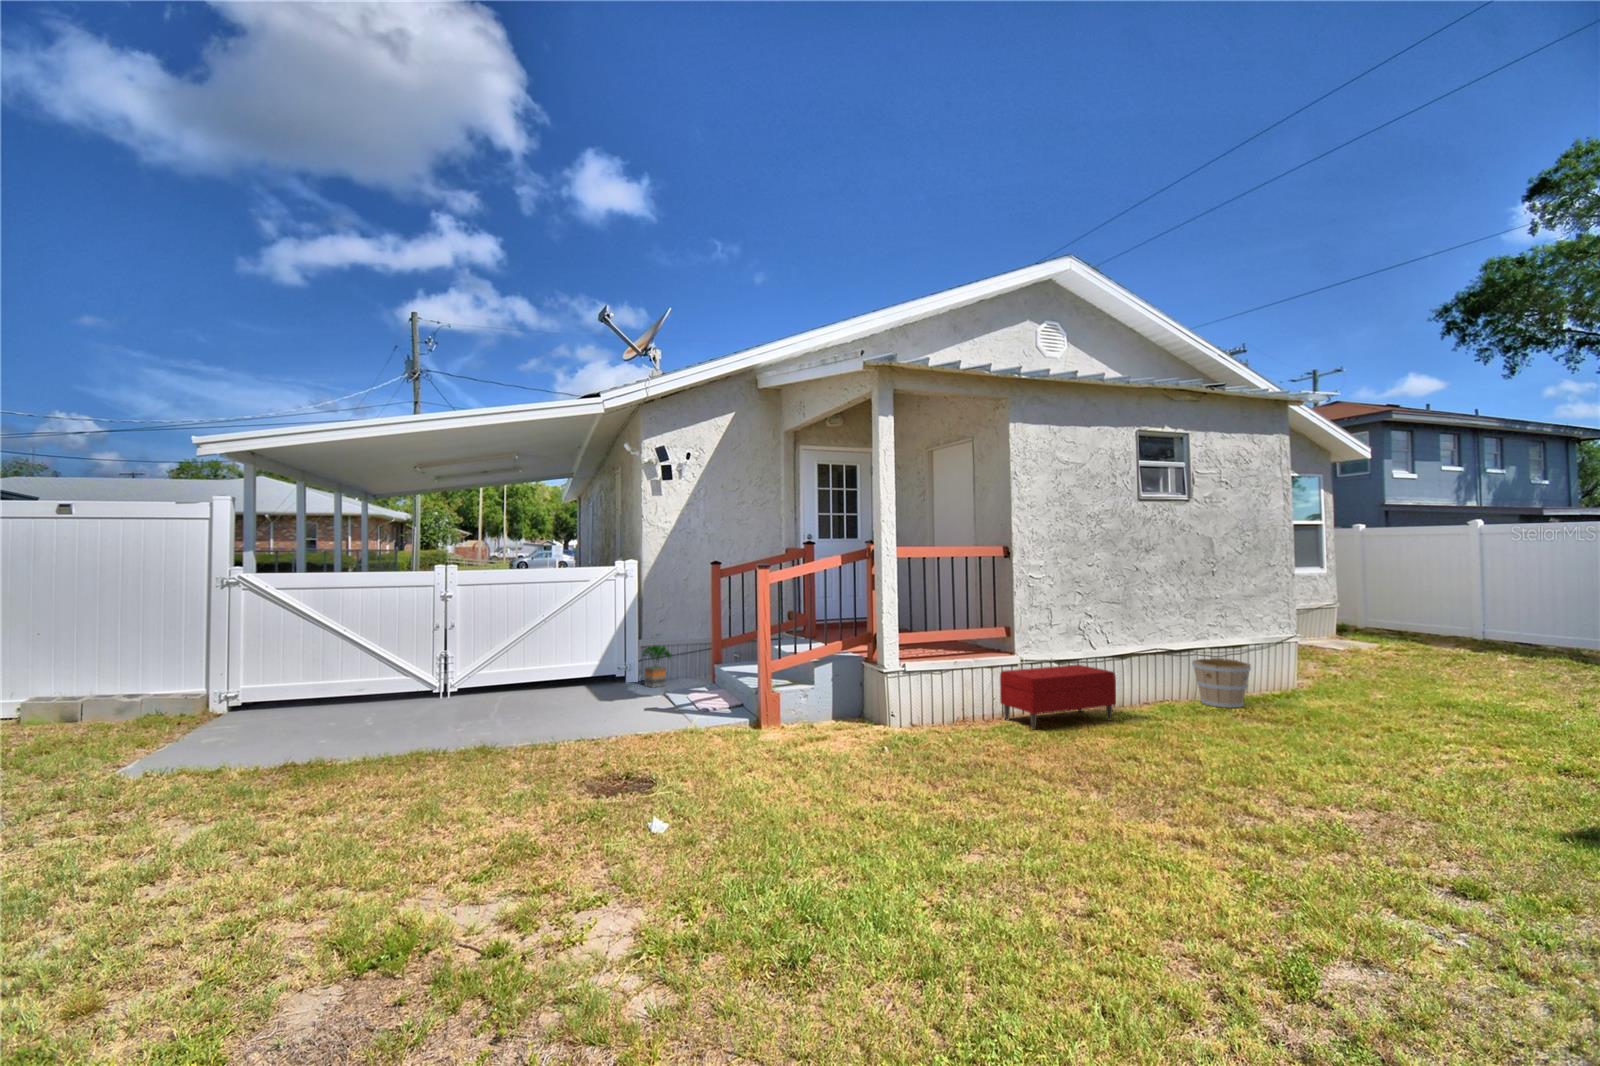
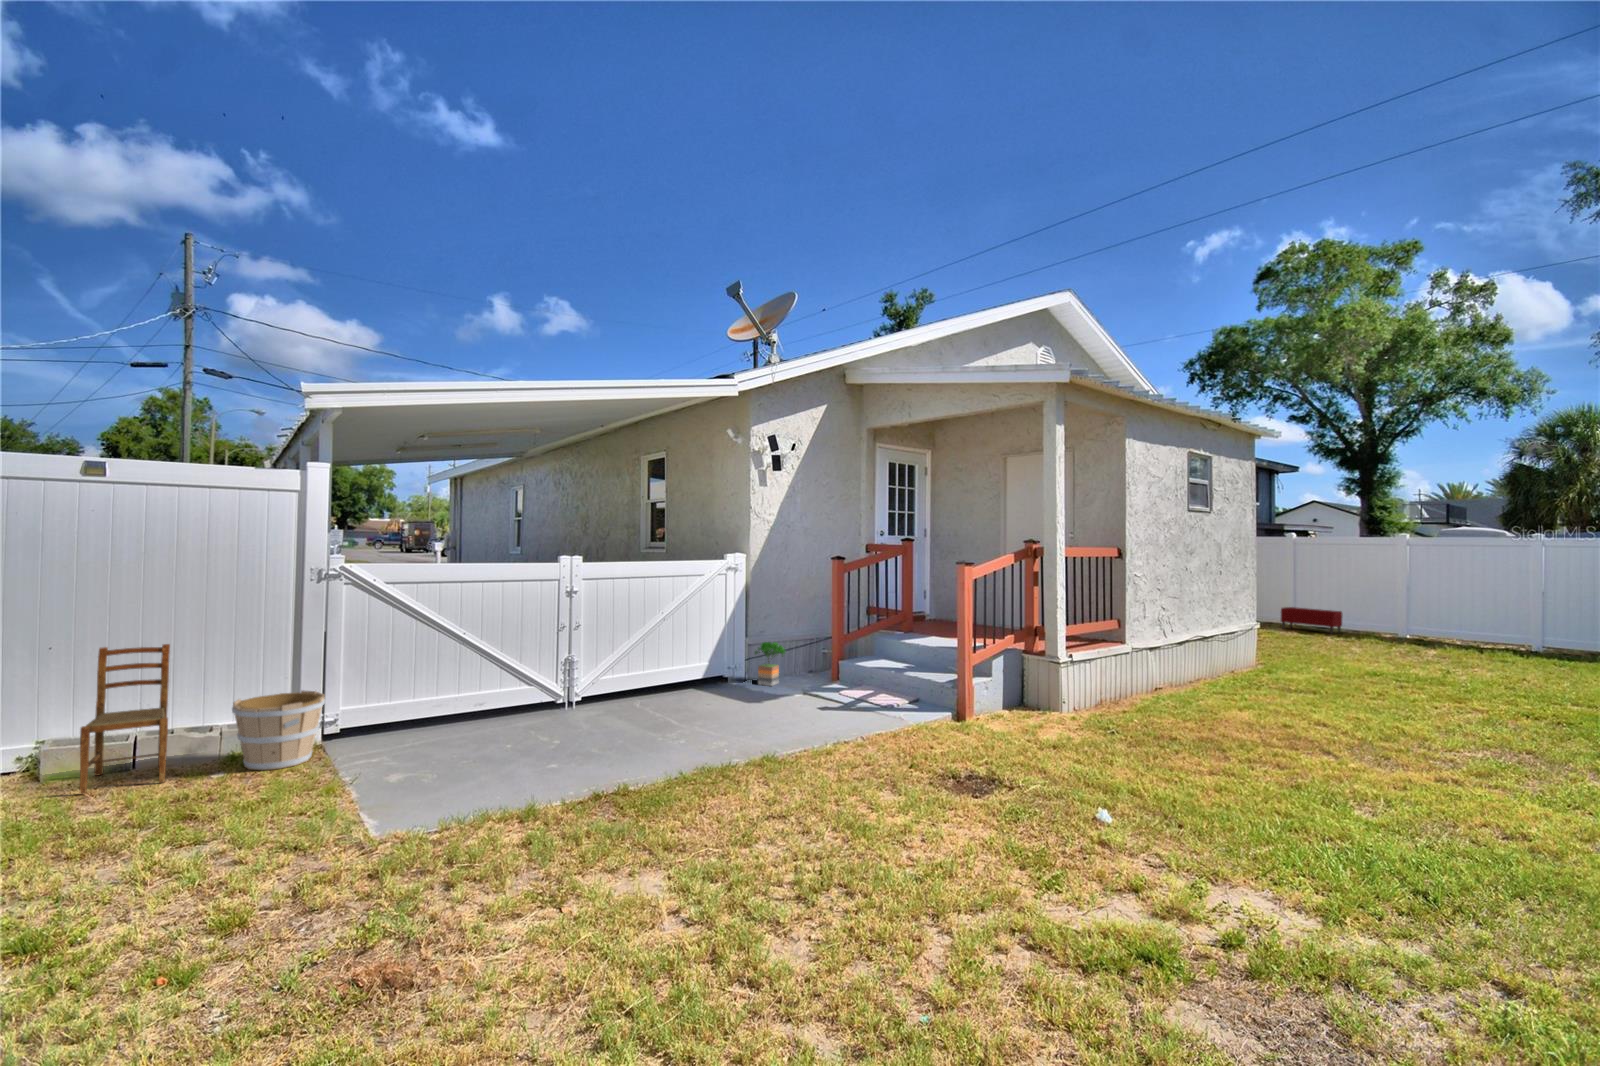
chair: none [29,632,115,733] -> present [80,644,170,794]
wooden bucket: present [1192,658,1251,708] -> present [232,690,325,770]
bench: present [1000,665,1116,730] -> present [1281,607,1342,634]

